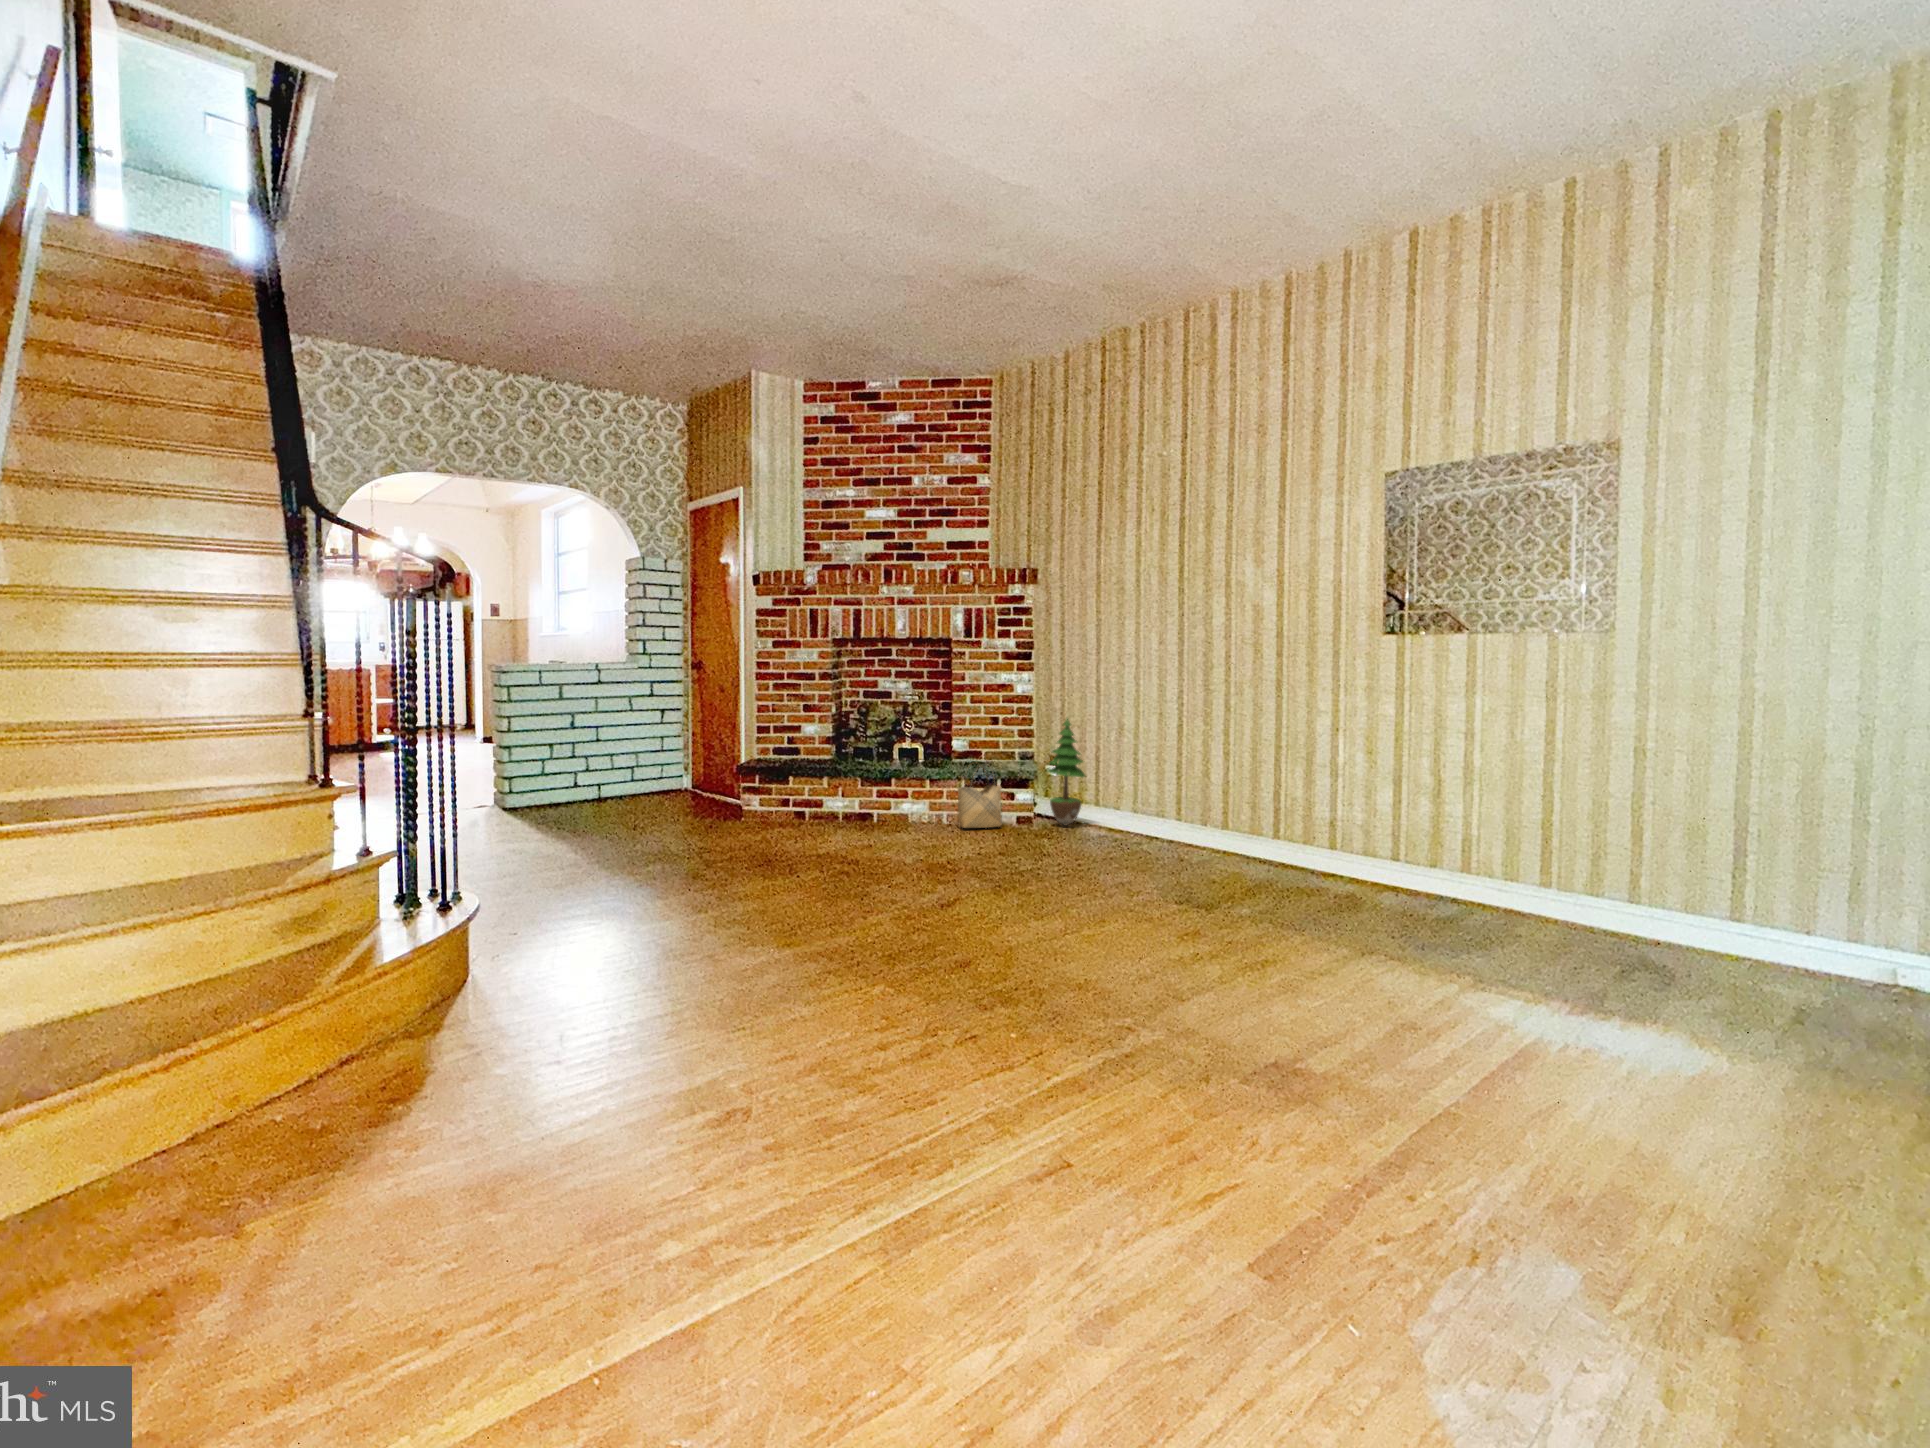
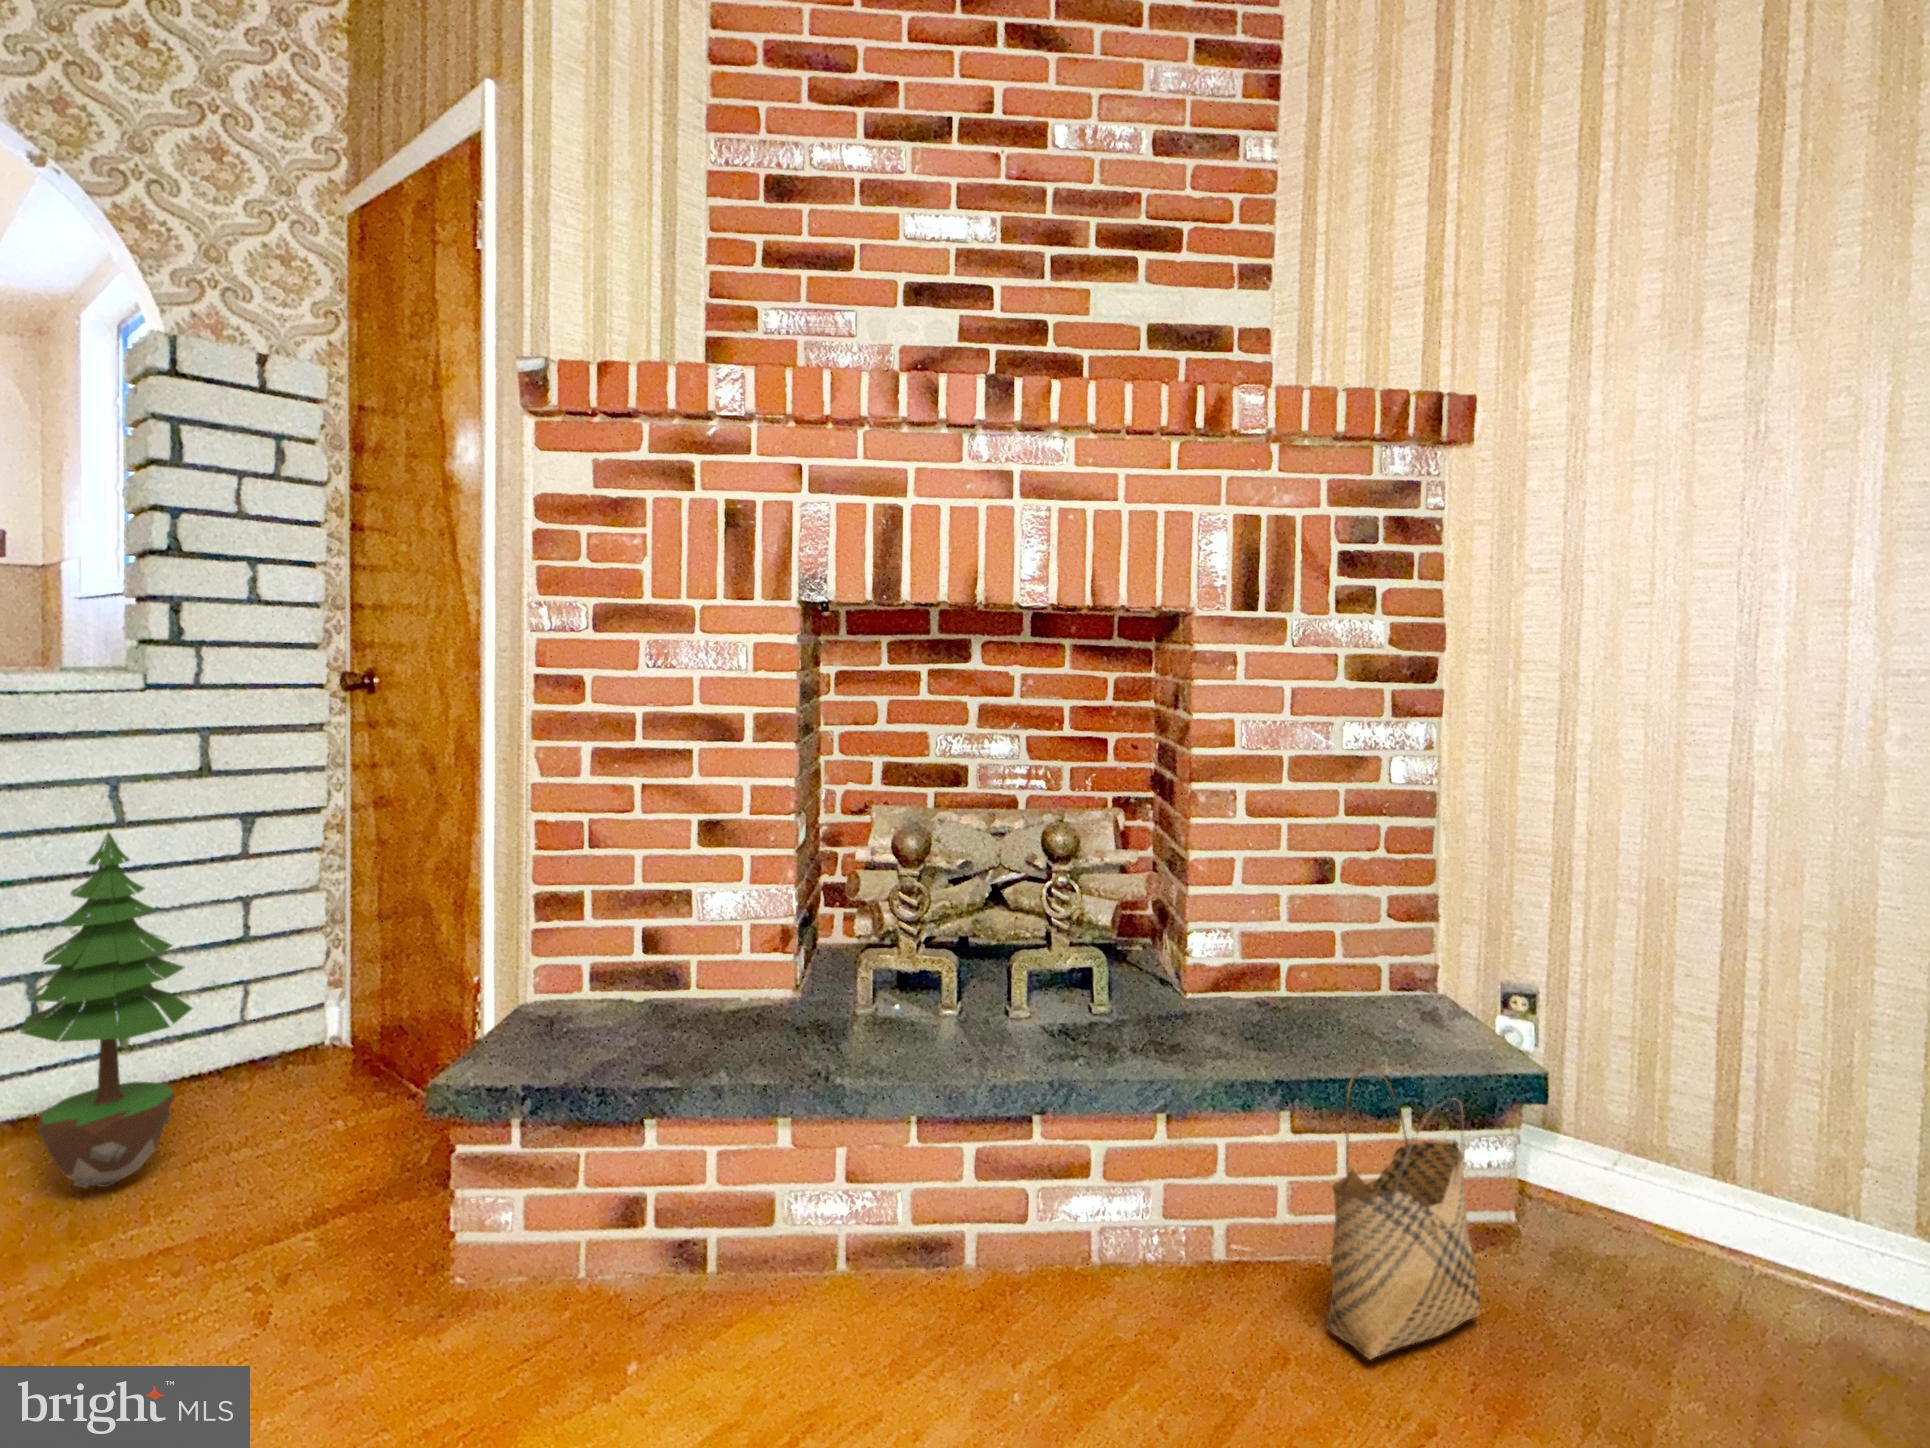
potted tree: present [1048,719,1085,826] -> present [21,832,192,1188]

